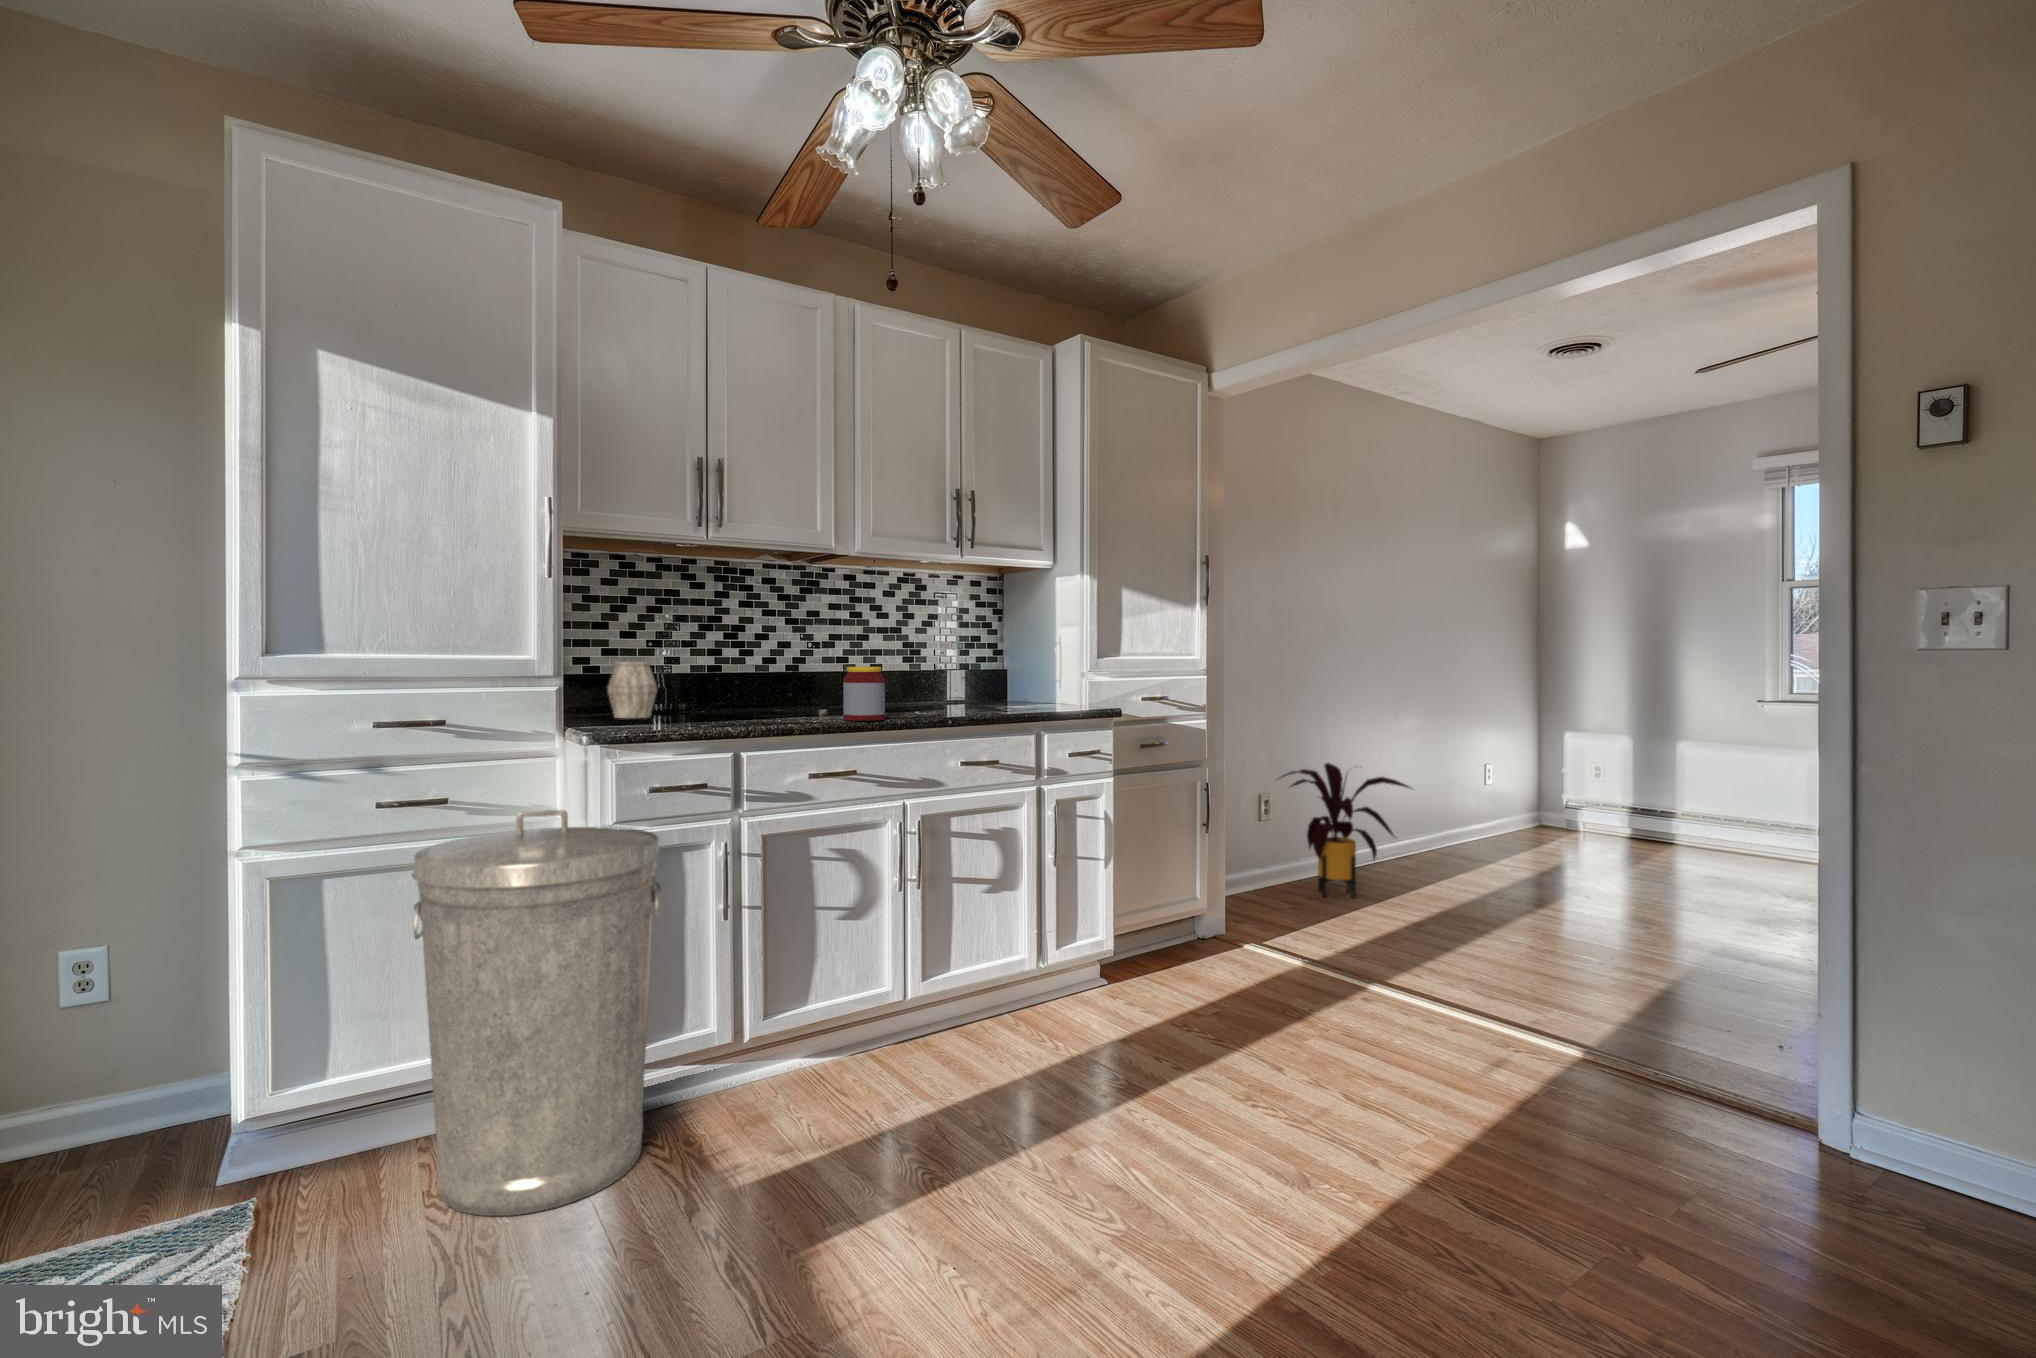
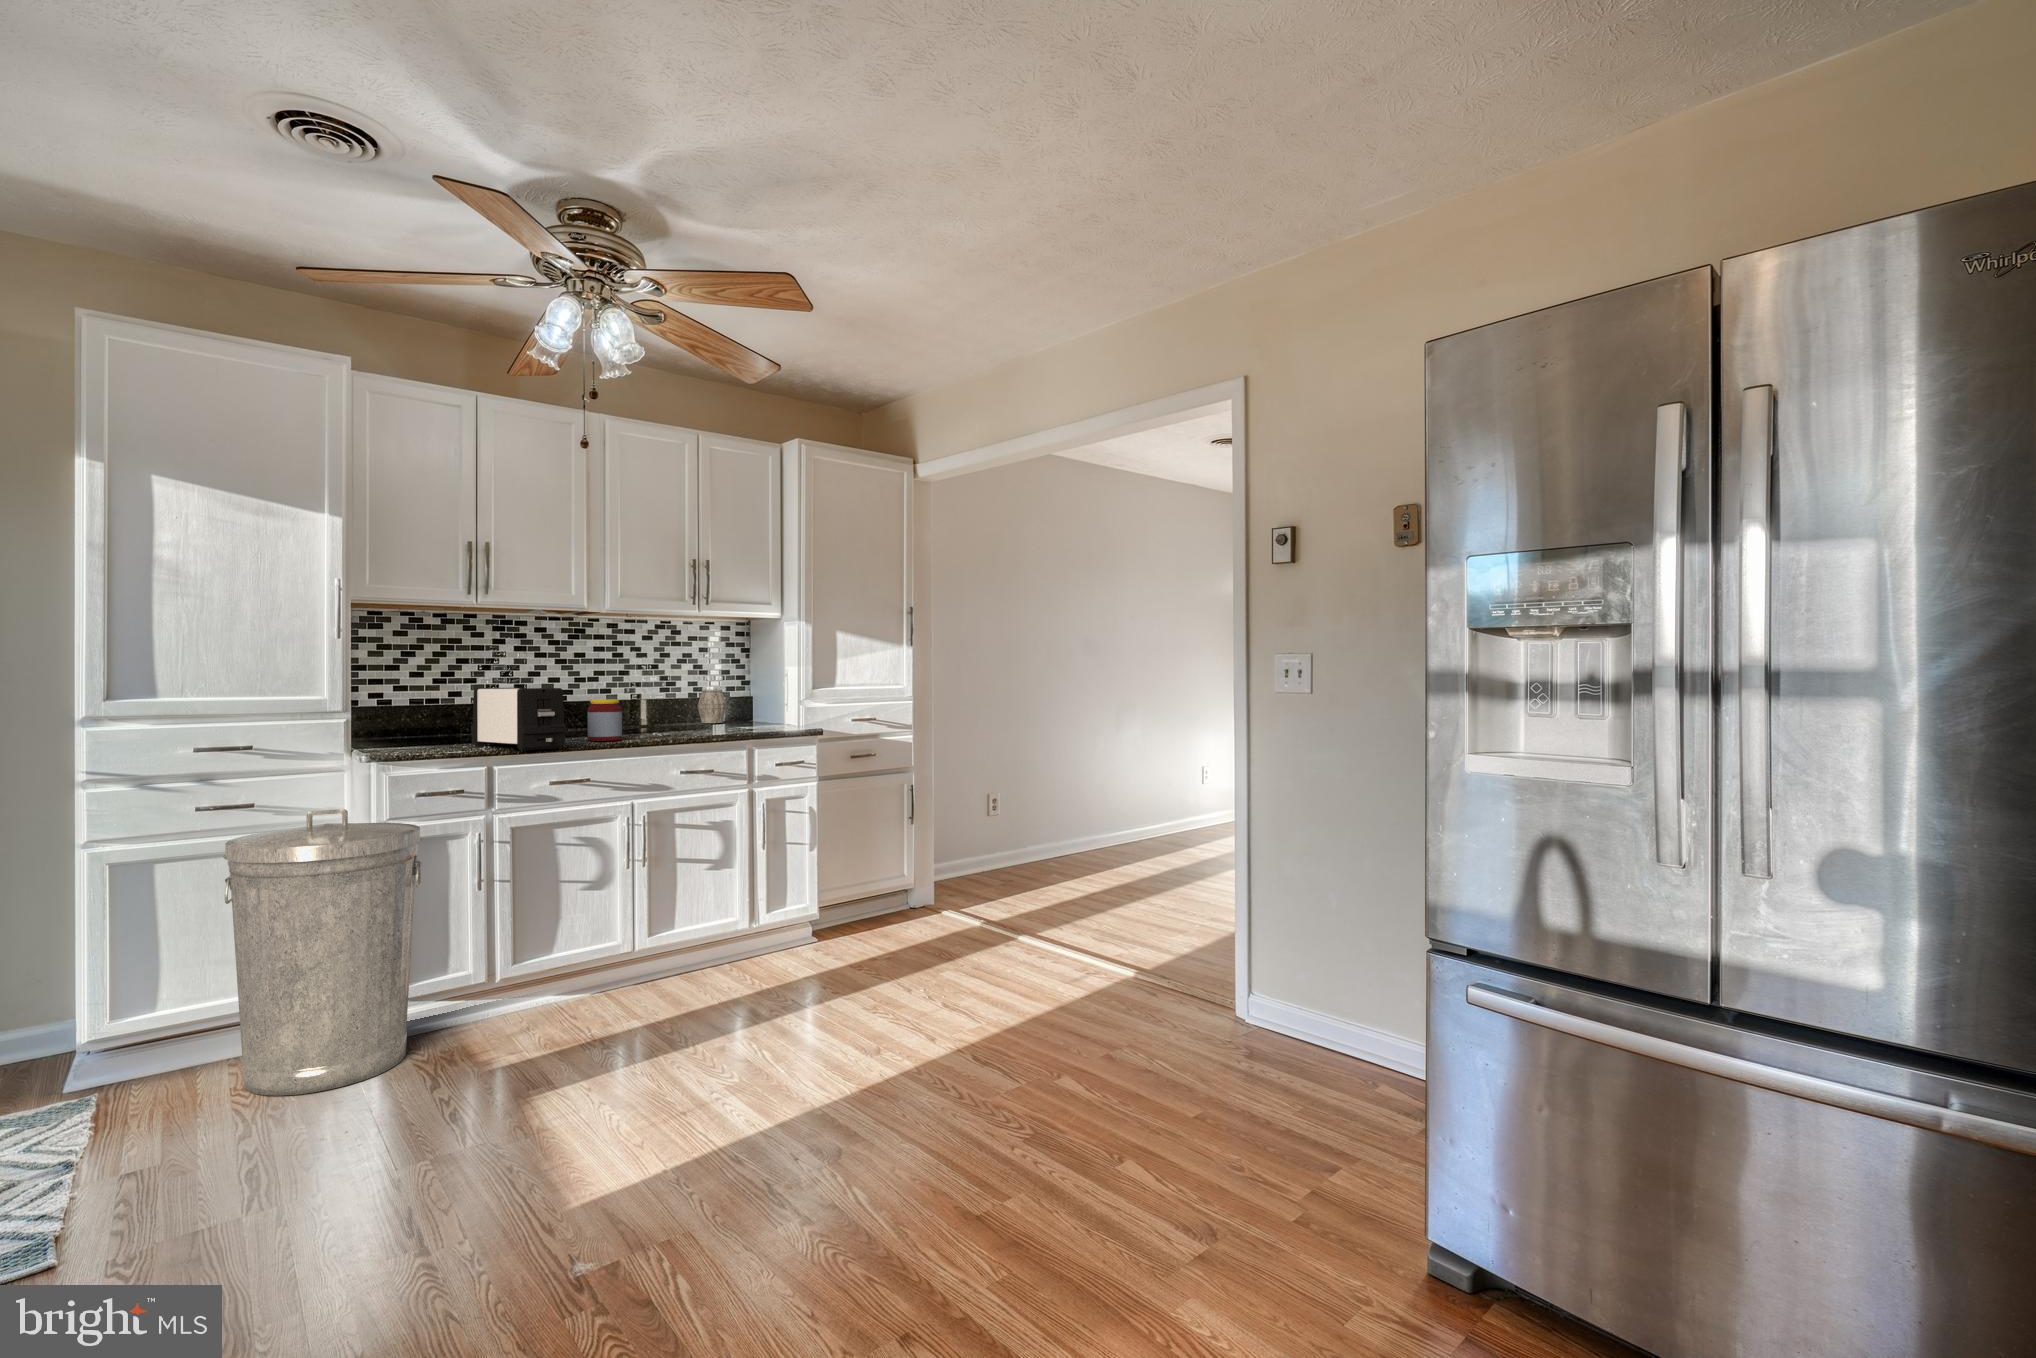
toaster: none [707,648,832,732] -> present [471,688,566,750]
mug: present [608,662,657,718] -> present [698,690,727,723]
house plant: present [1280,763,1411,898] -> none [1000,769,1100,877]

